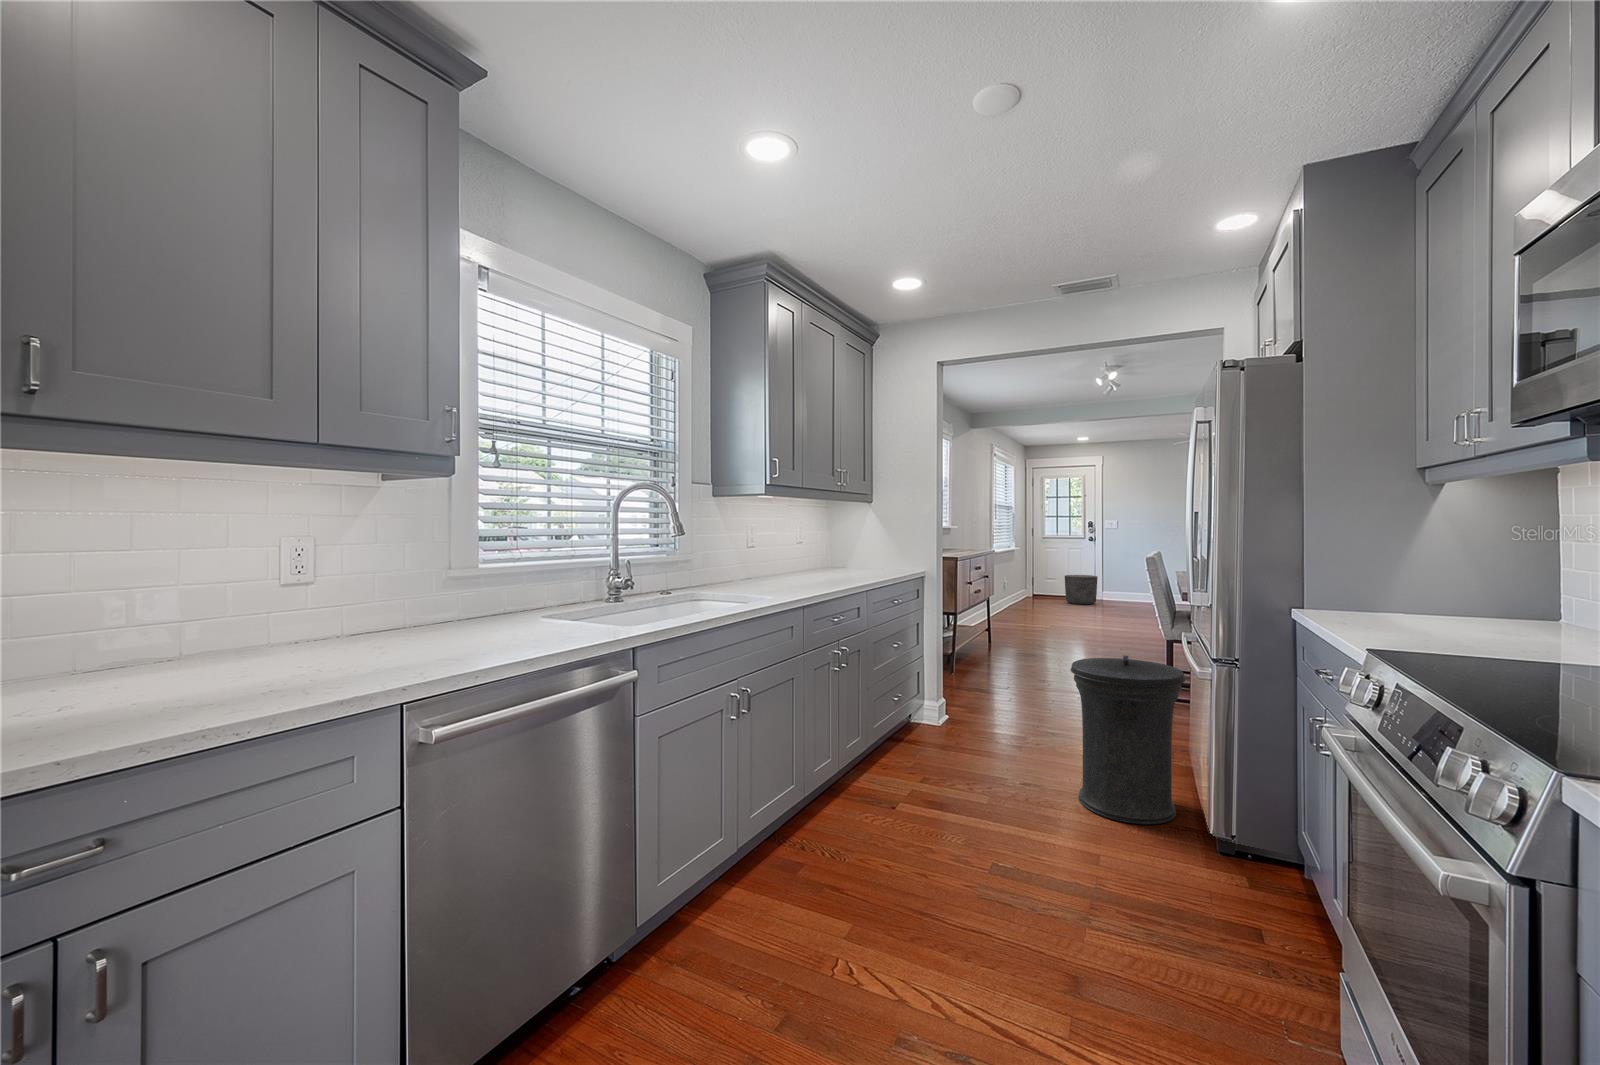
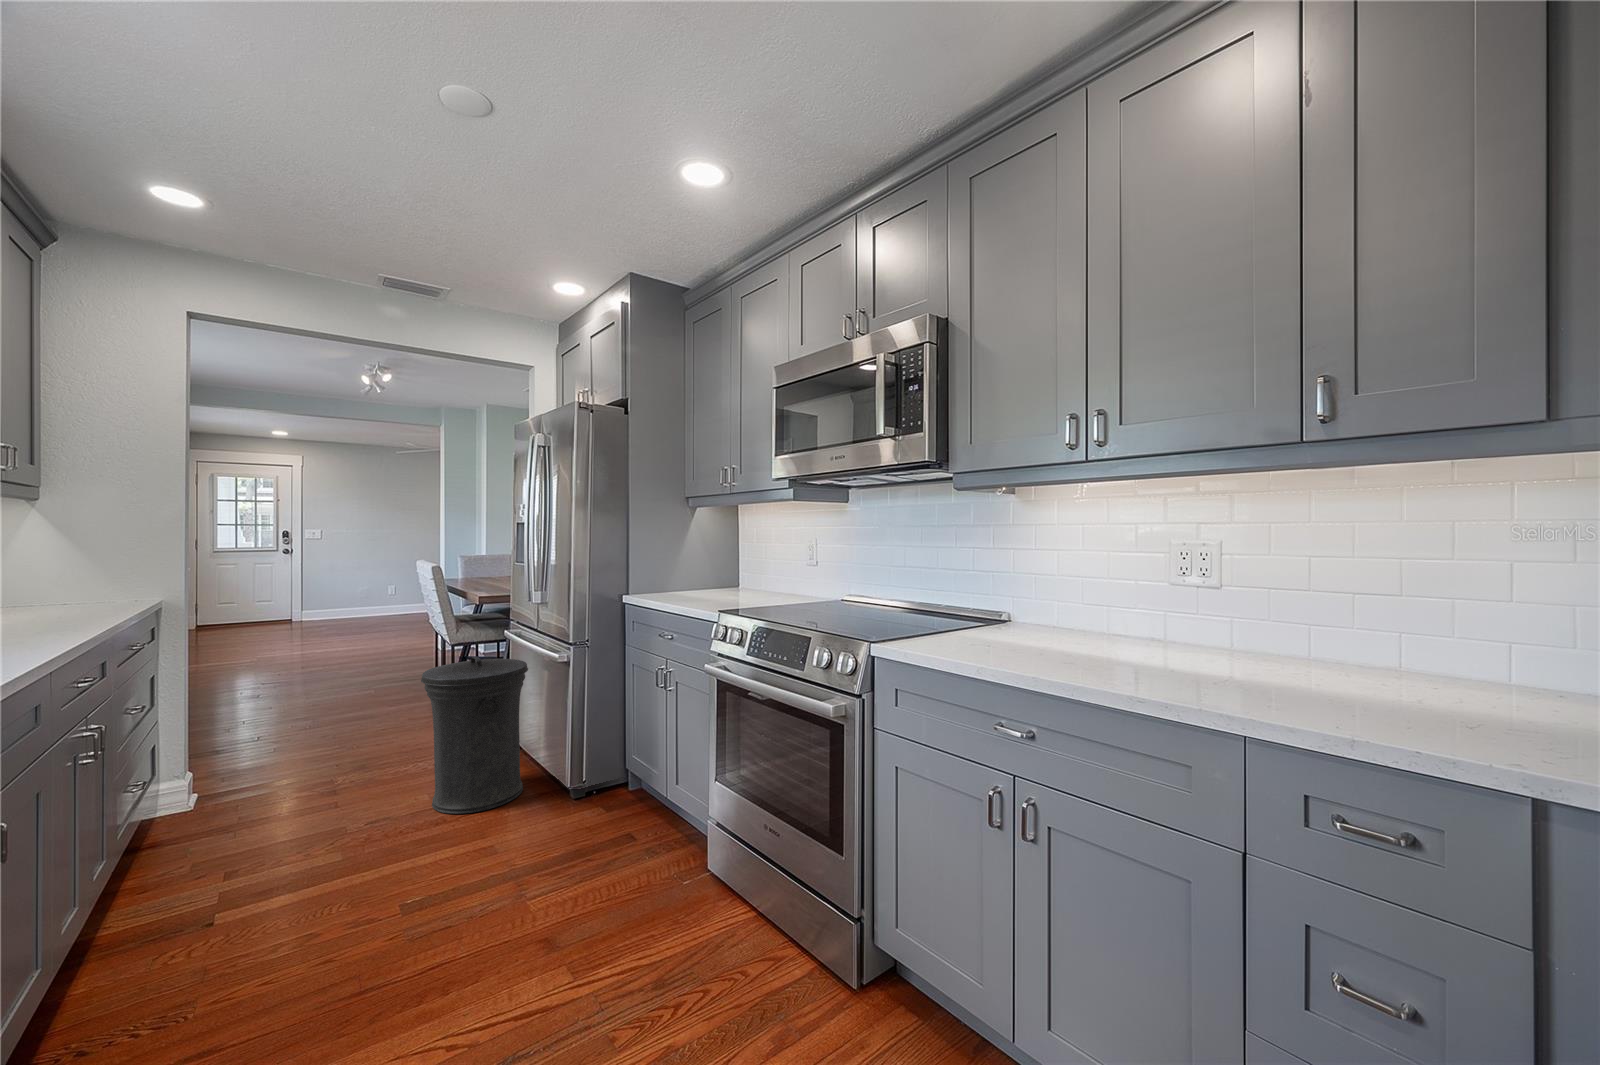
planter: present [1065,575,1098,604] -> none [251,594,297,629]

